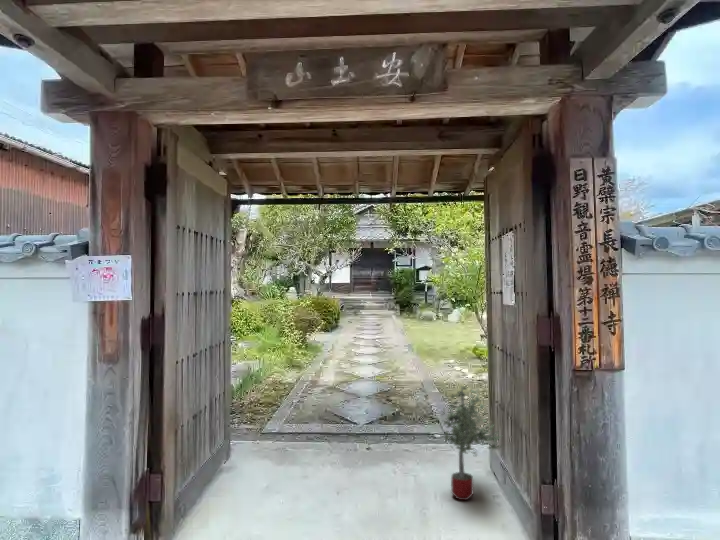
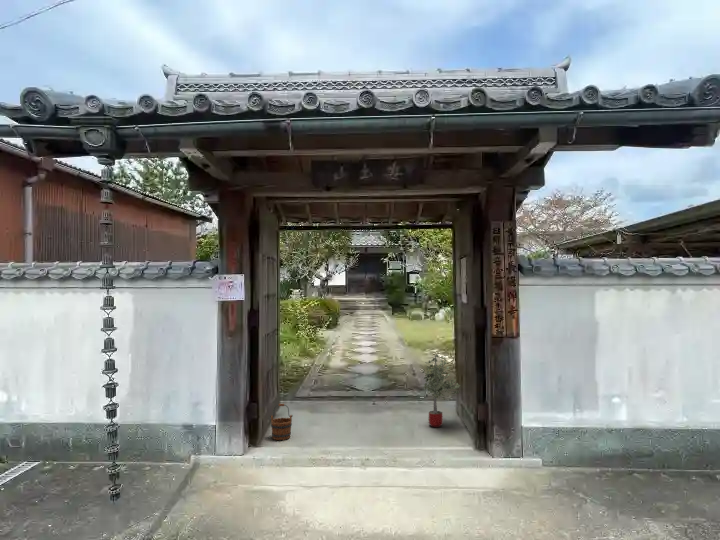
wooden bucket: none [197,467,233,528] -> present [270,404,292,440]

